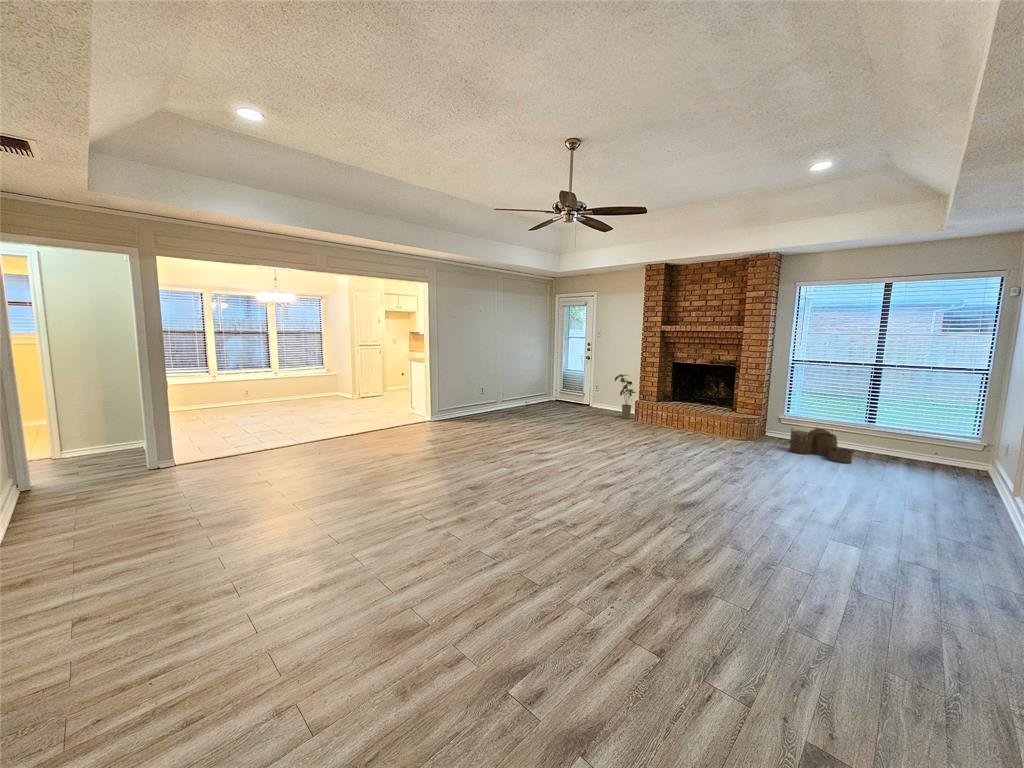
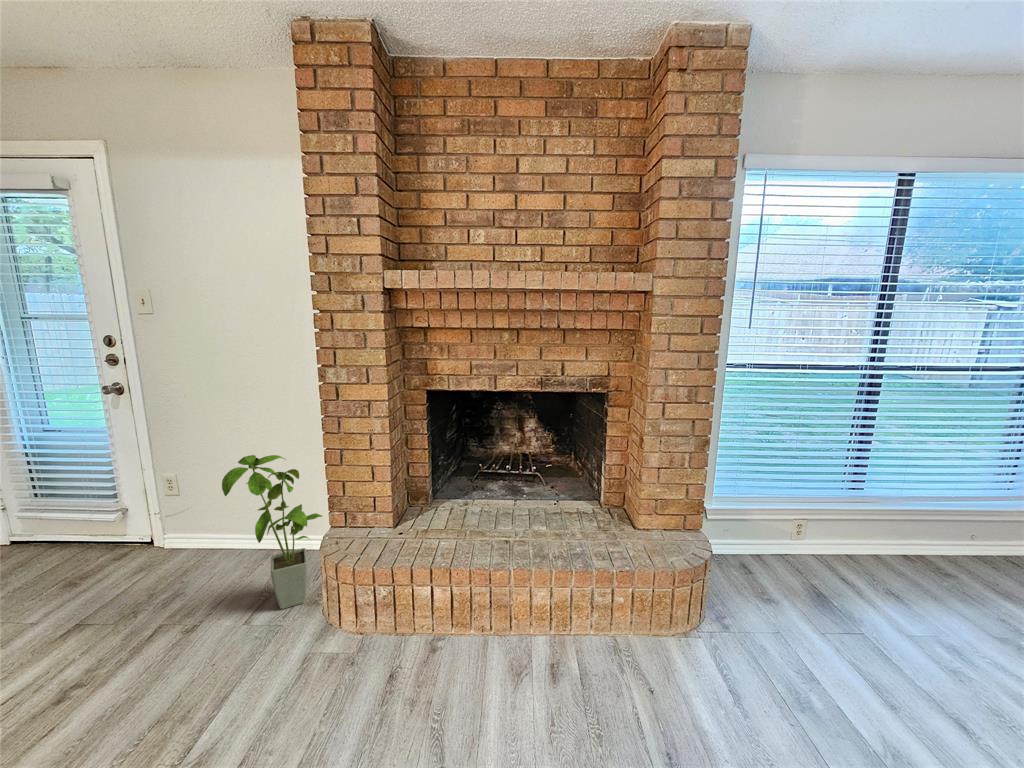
woven basket: present [790,428,853,463] -> none [767,525,972,663]

